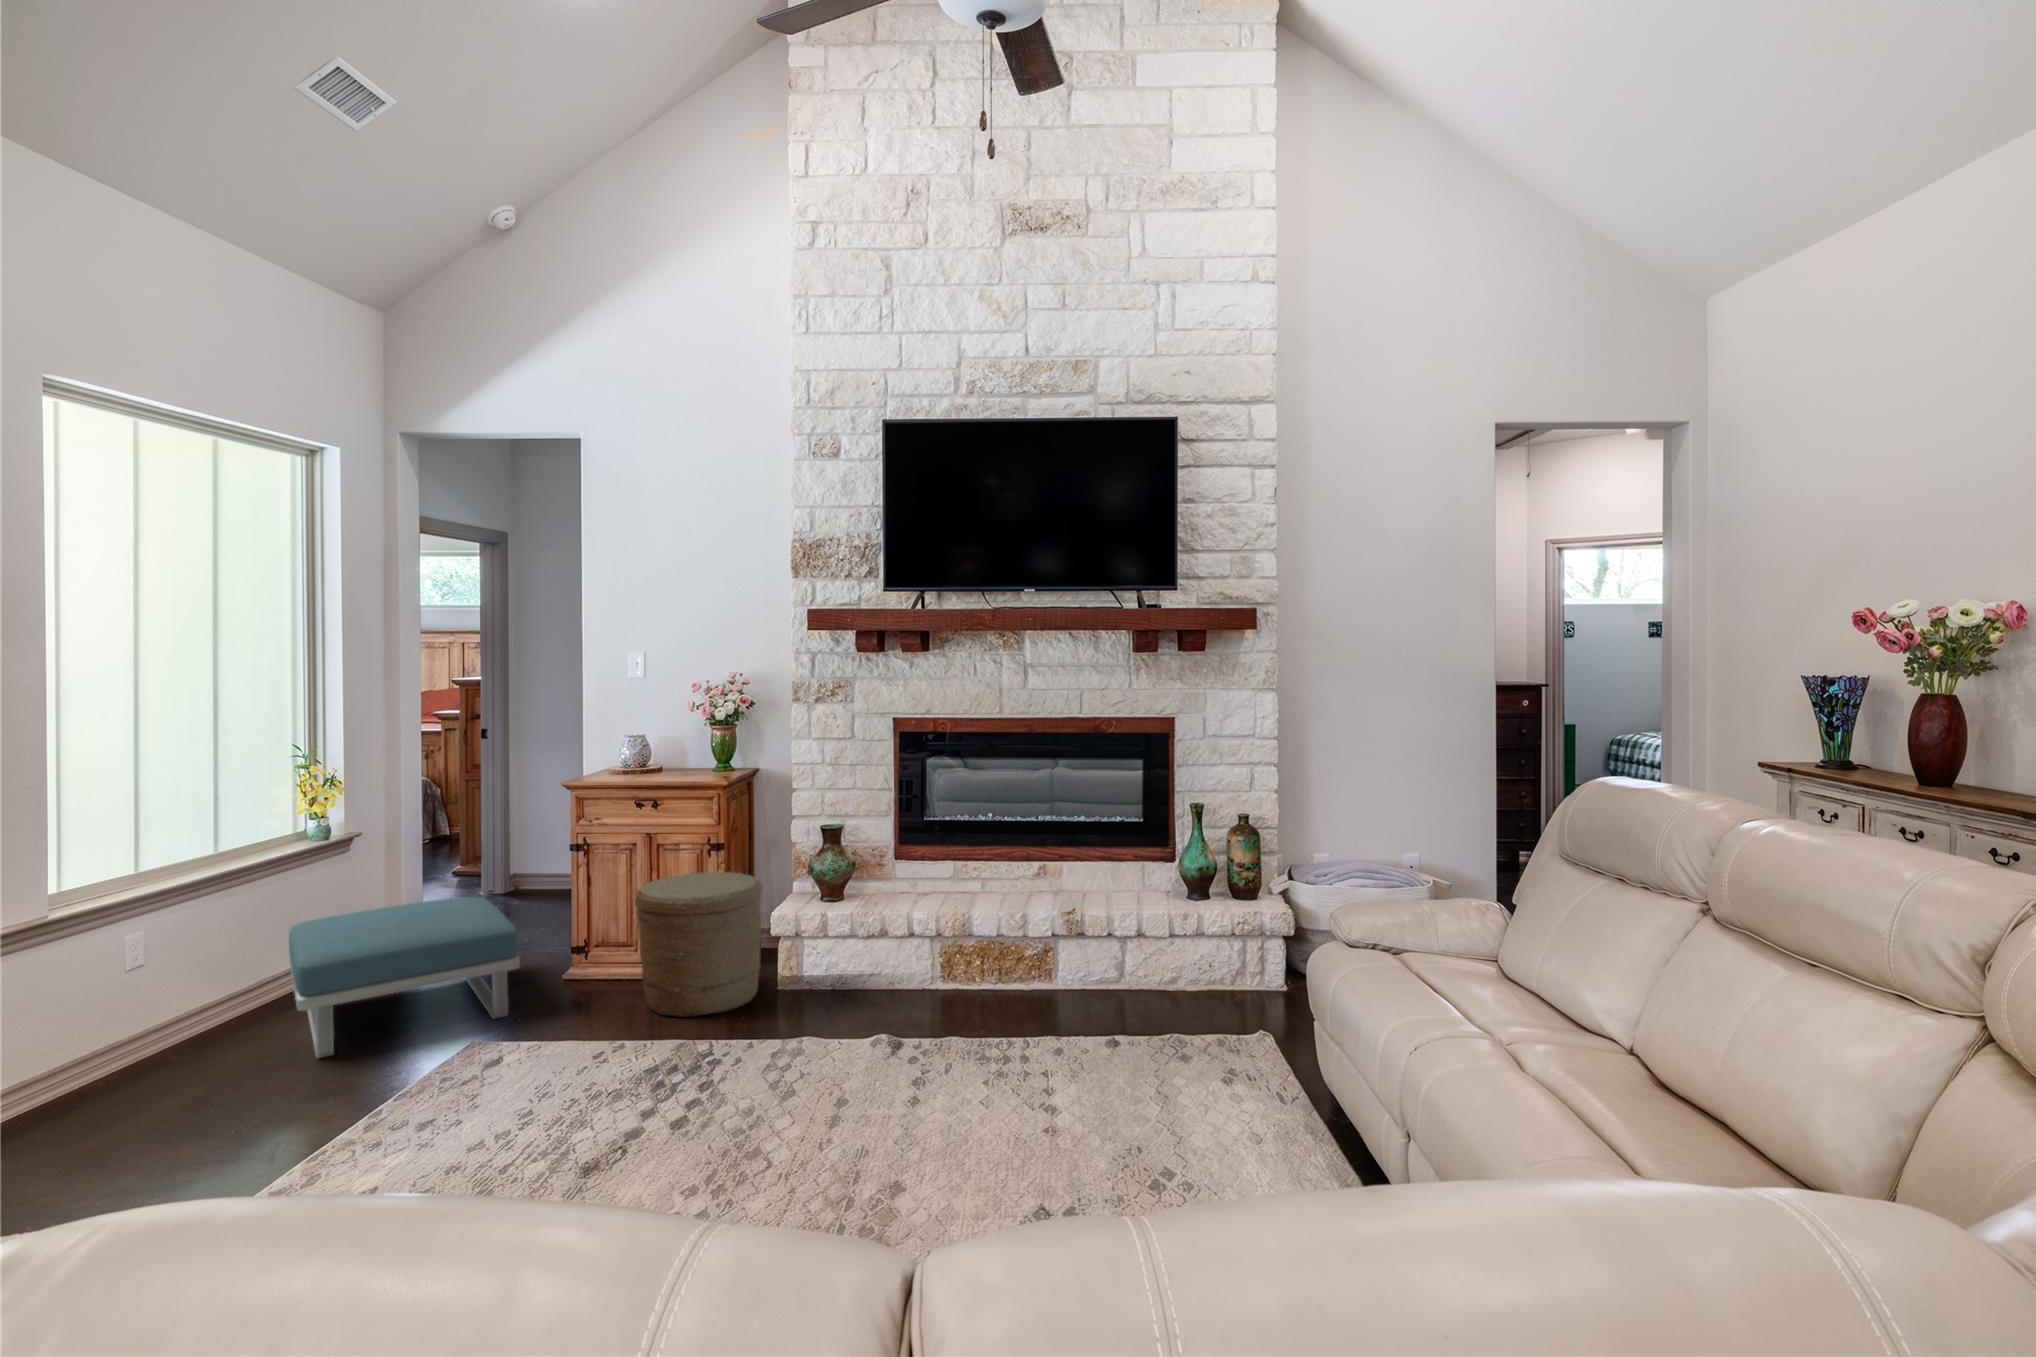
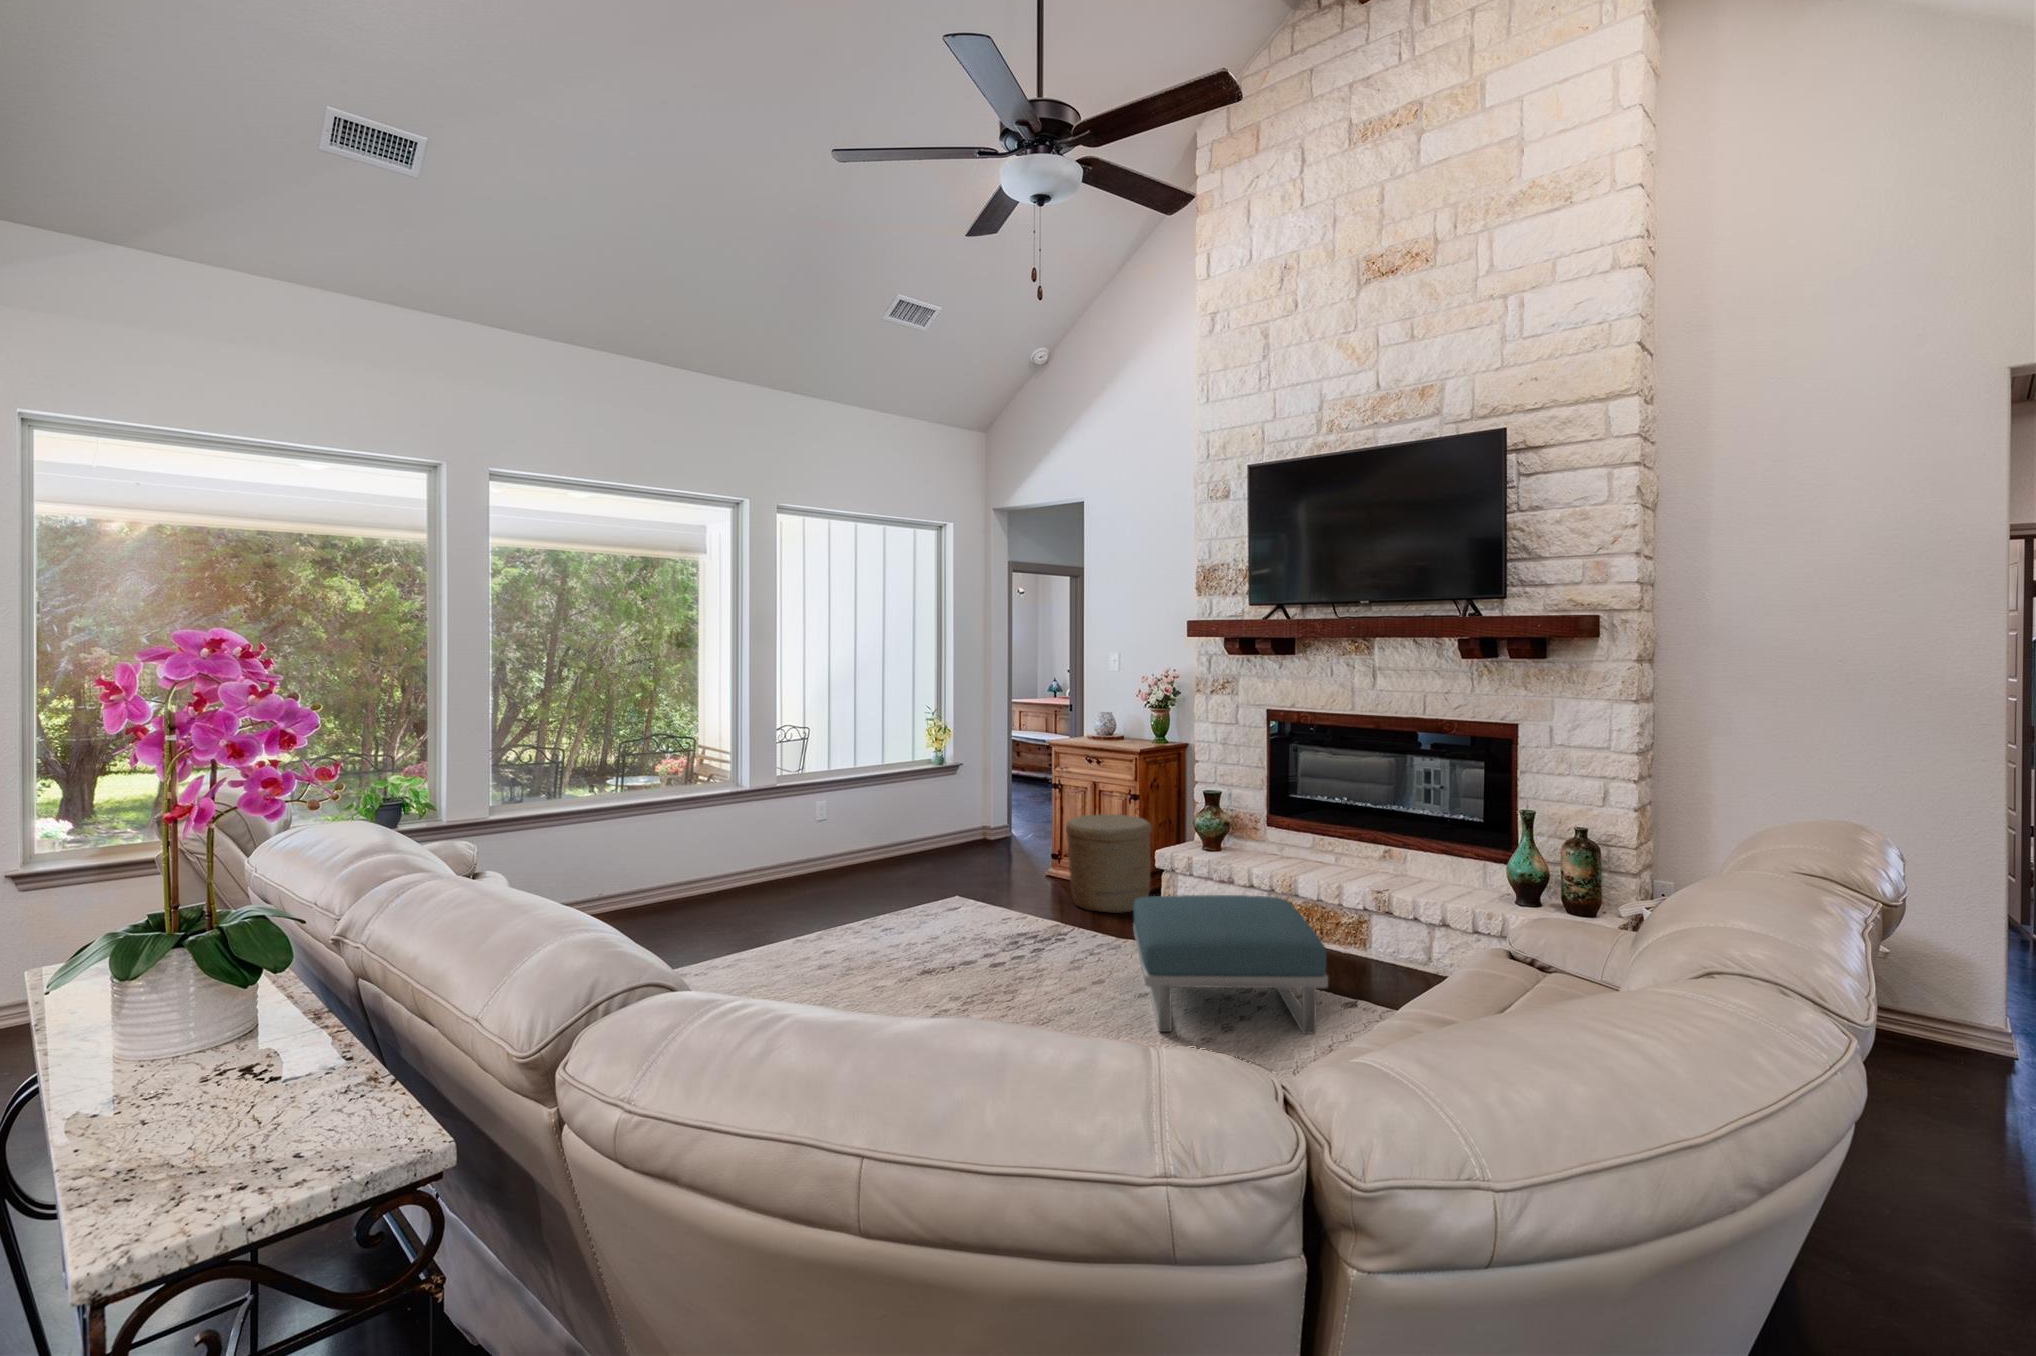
footstool: present [289,897,520,1058] -> present [1133,895,1328,1034]

